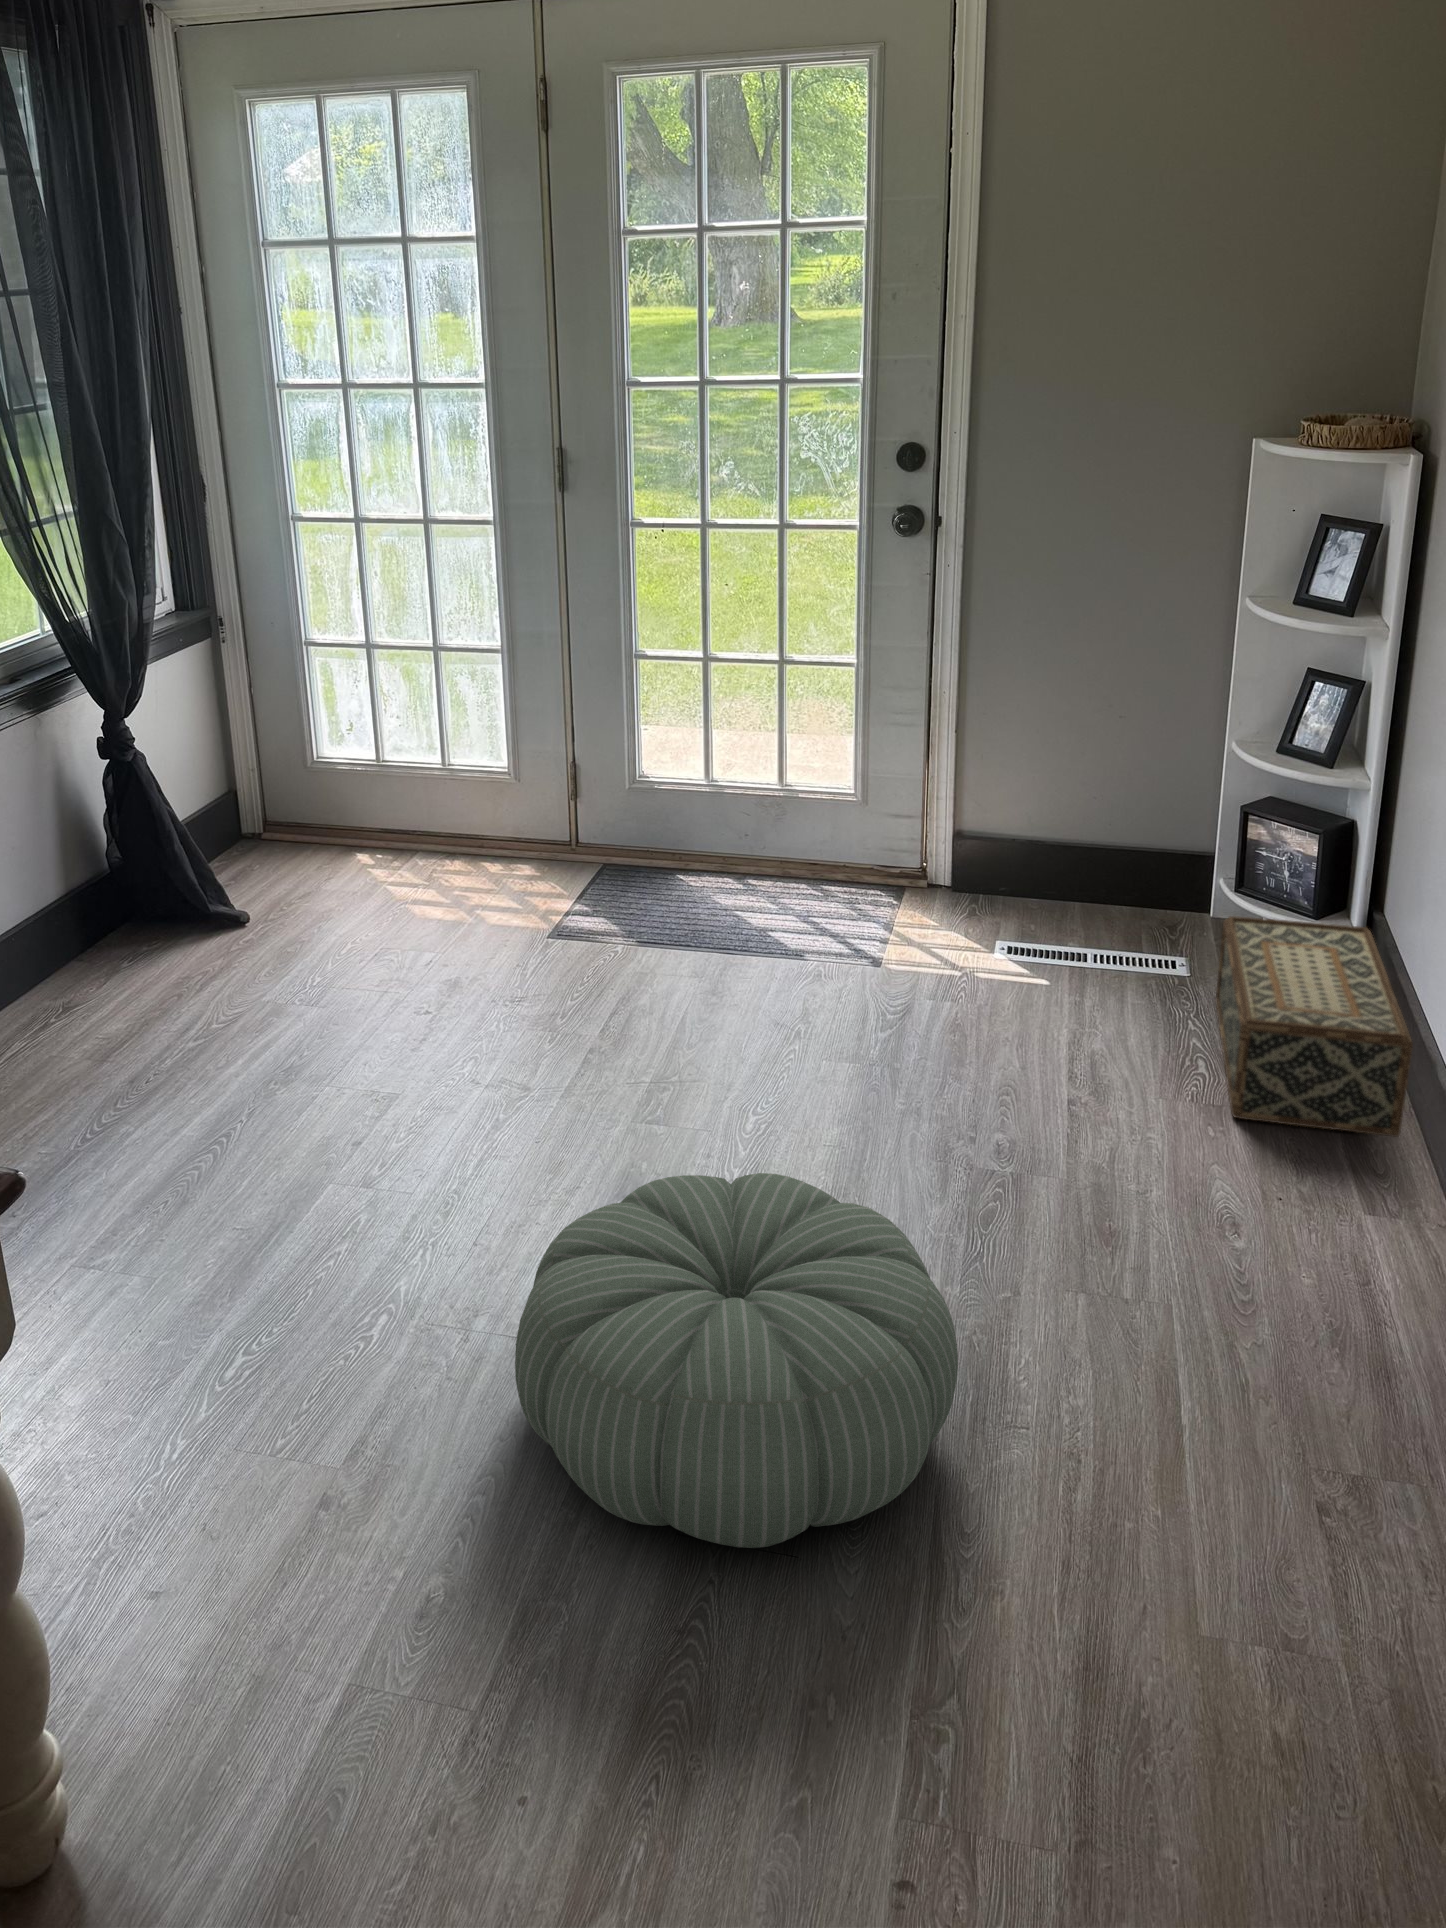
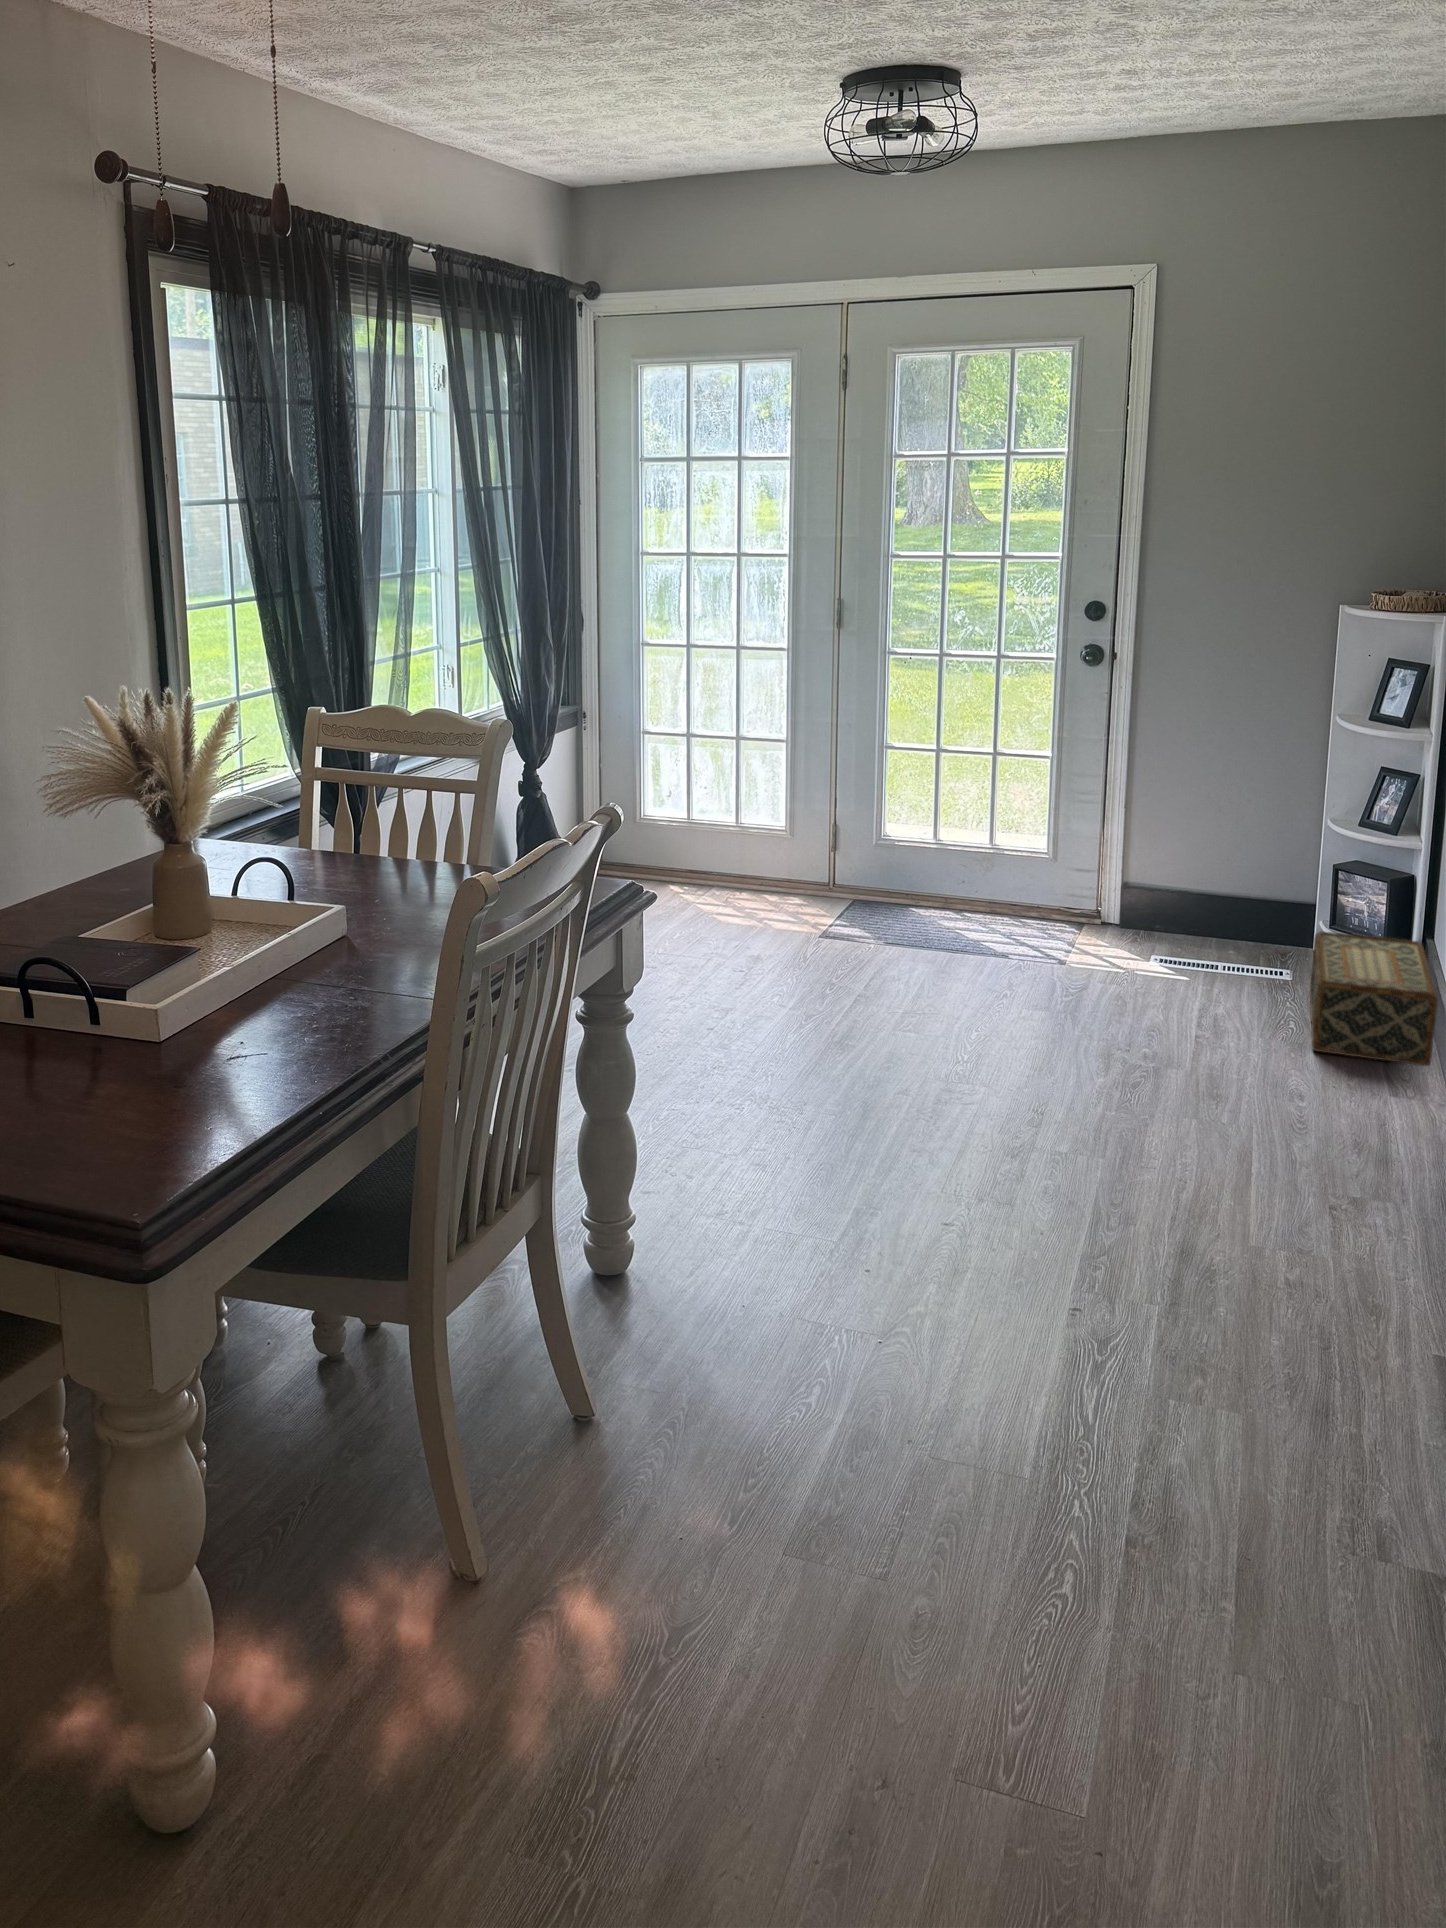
pouf: present [515,1173,958,1548] -> none [848,1023,1118,1201]

